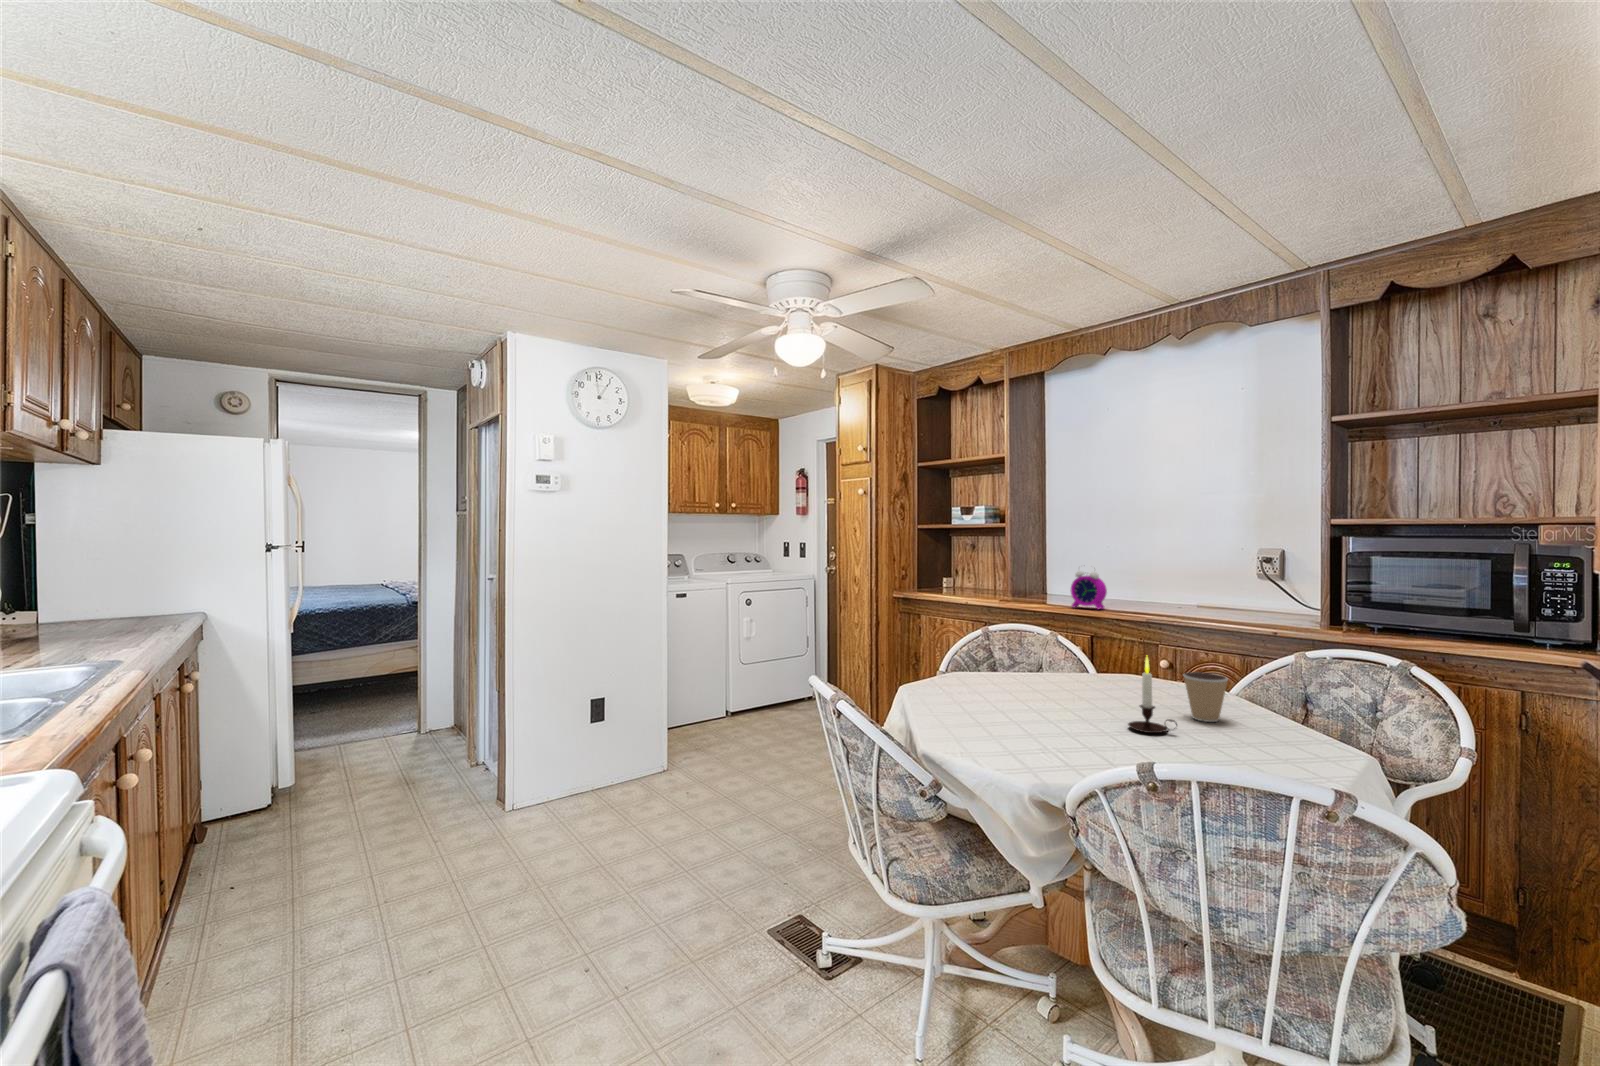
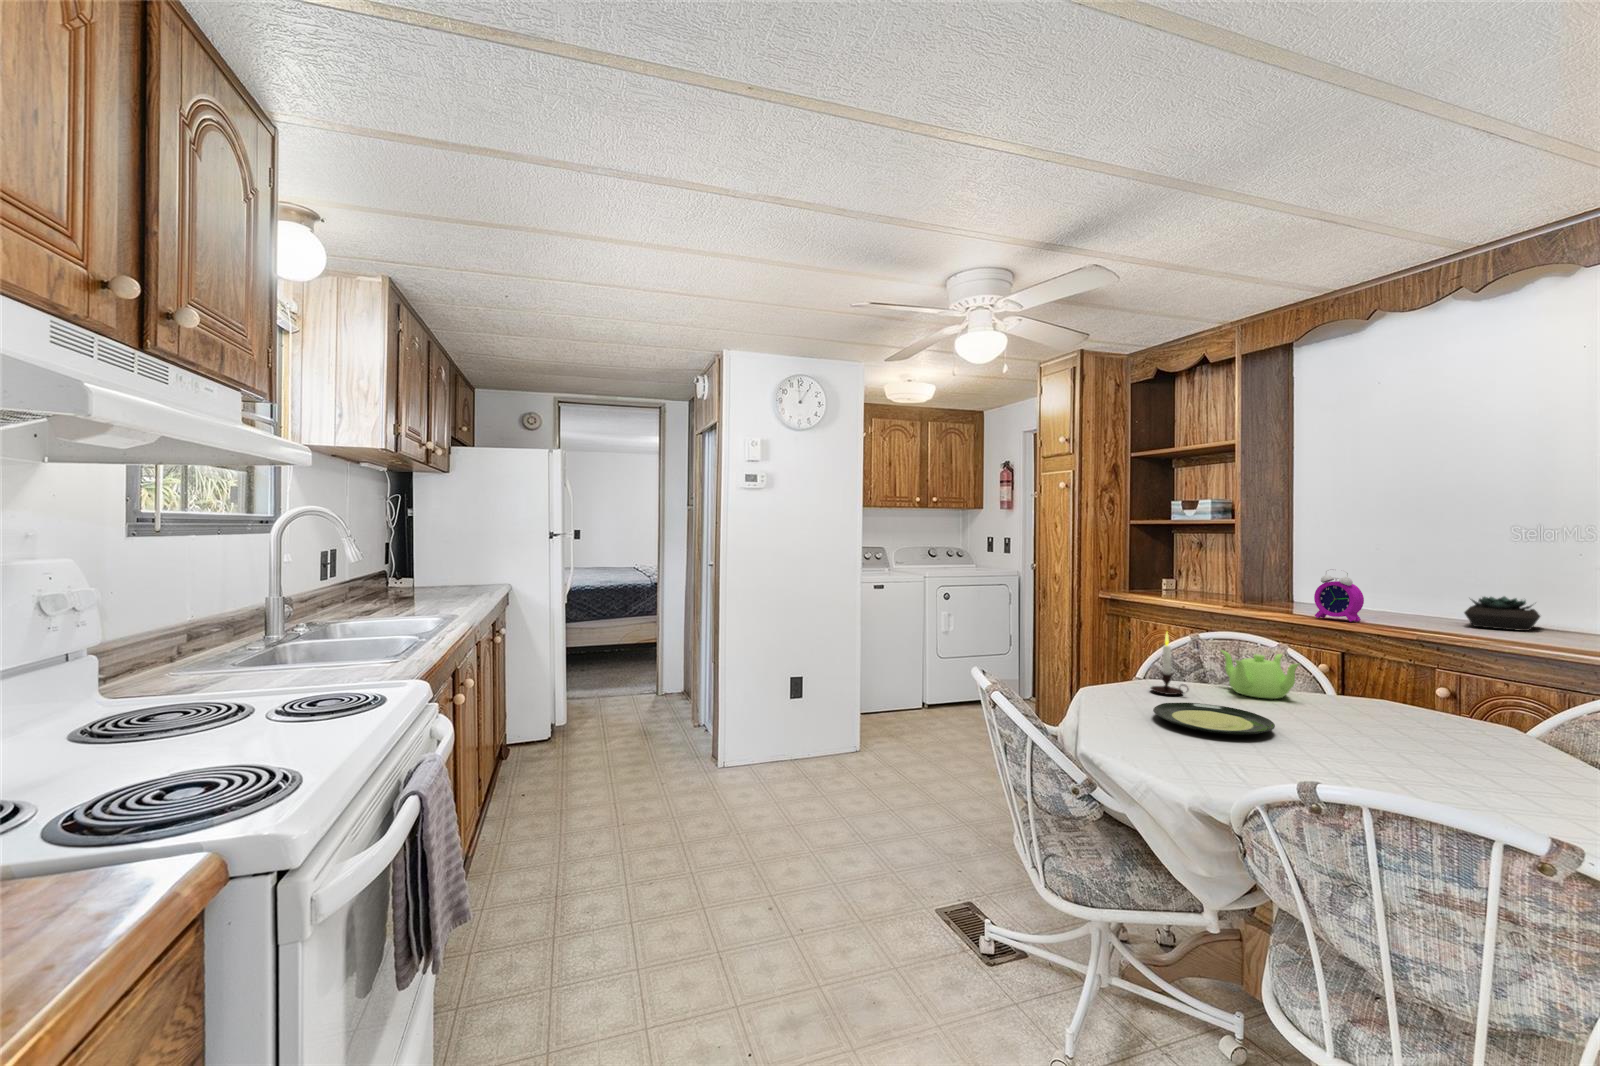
succulent plant: none [1175,583,1224,611] -> present [1464,596,1540,631]
teapot: none [1012,641,1078,682] -> present [1221,650,1299,699]
candle: present [1128,657,1175,733] -> present [1151,633,1189,695]
coffee cup: present [1183,672,1228,722] -> none [1431,699,1497,761]
plate: none [971,693,1071,719] -> present [1153,703,1275,735]

